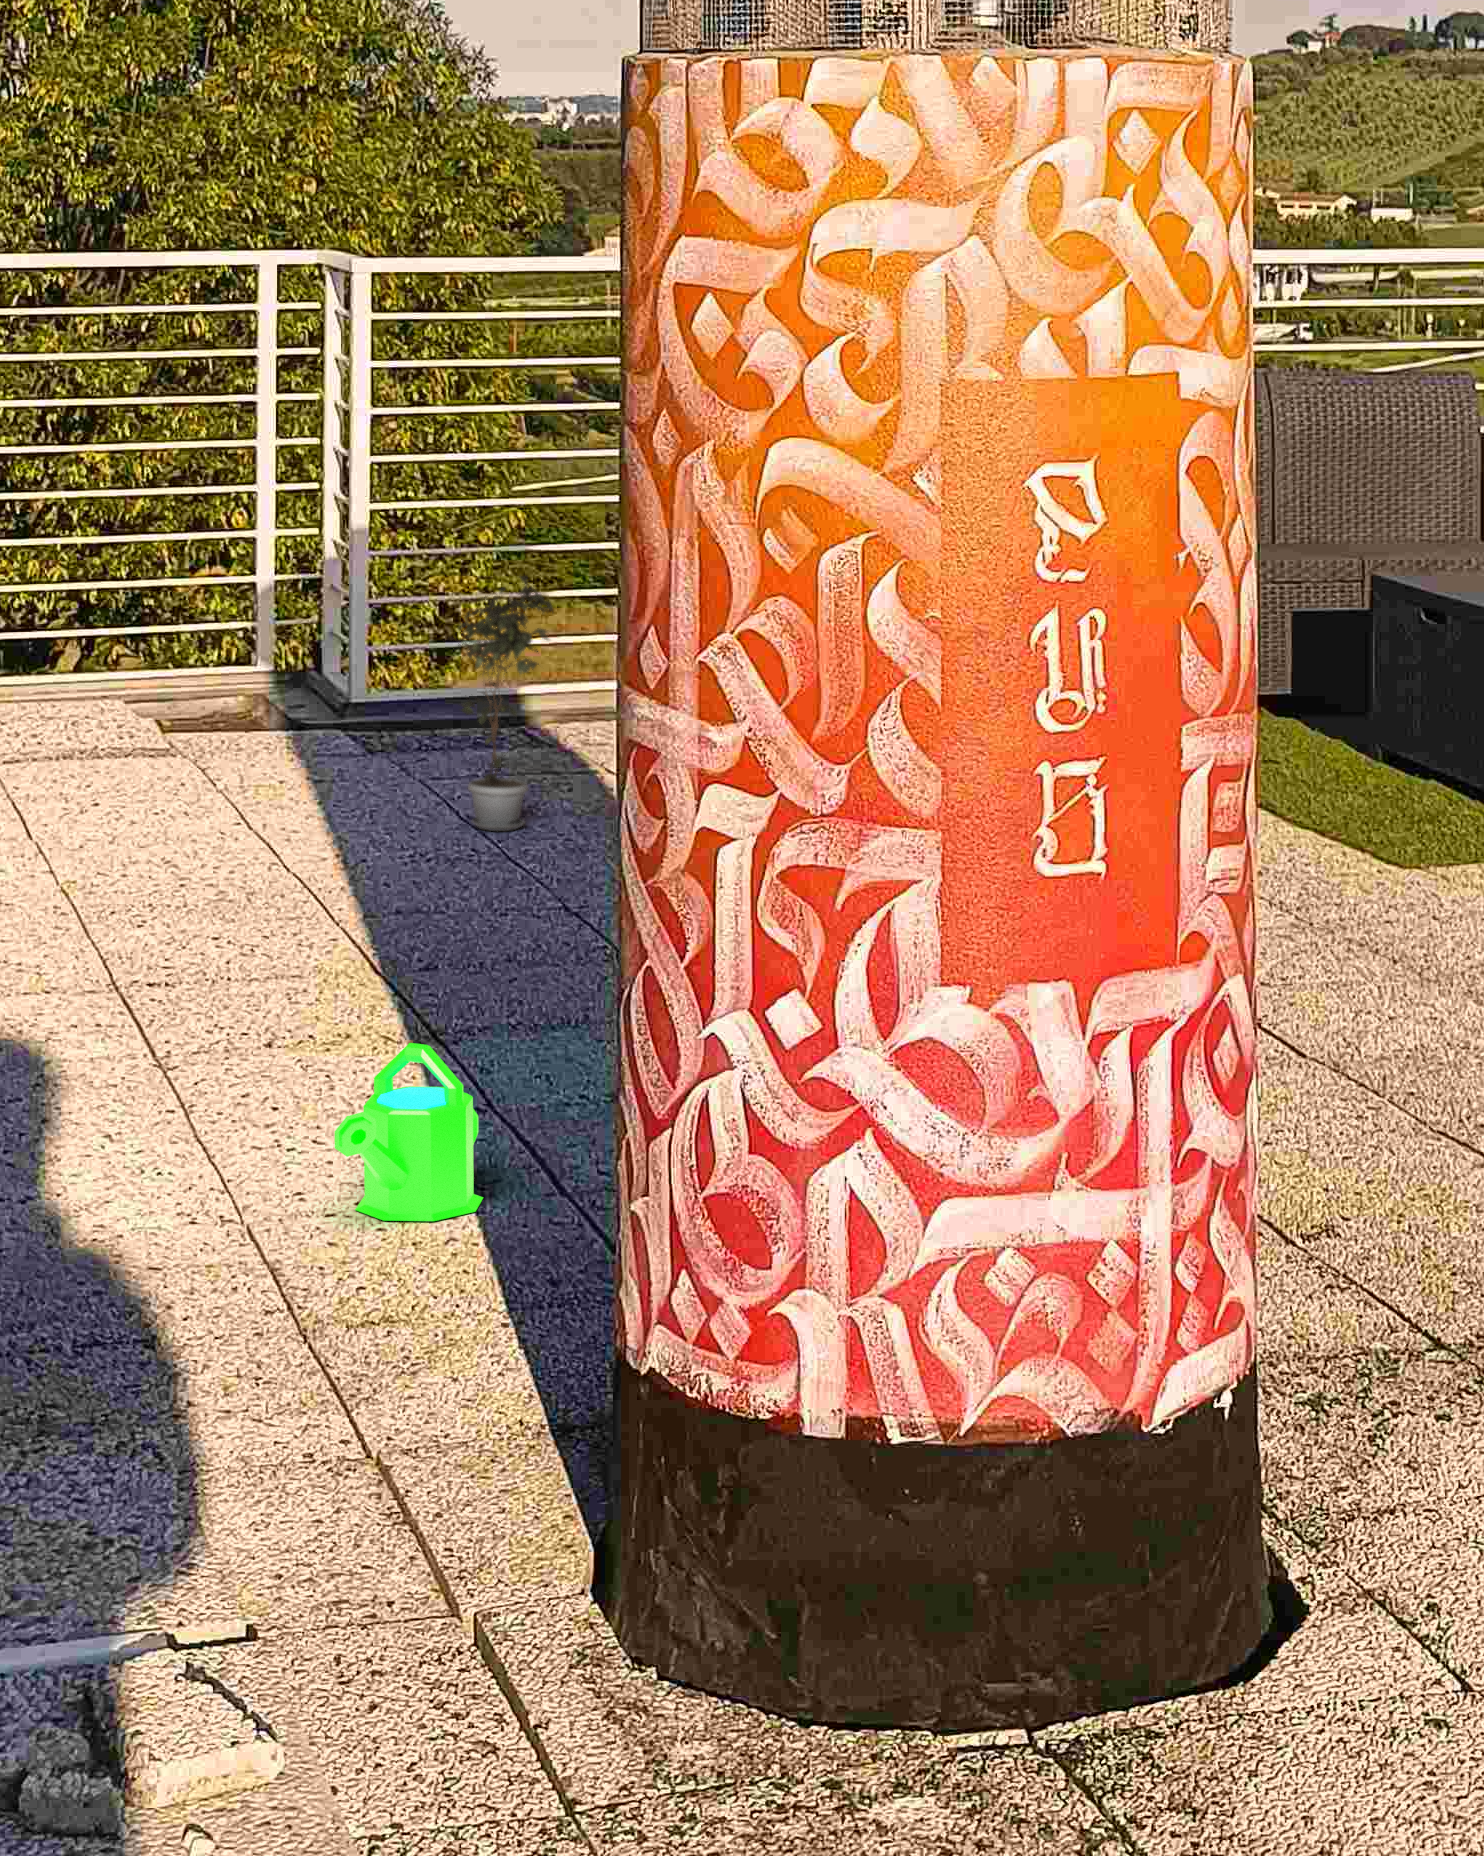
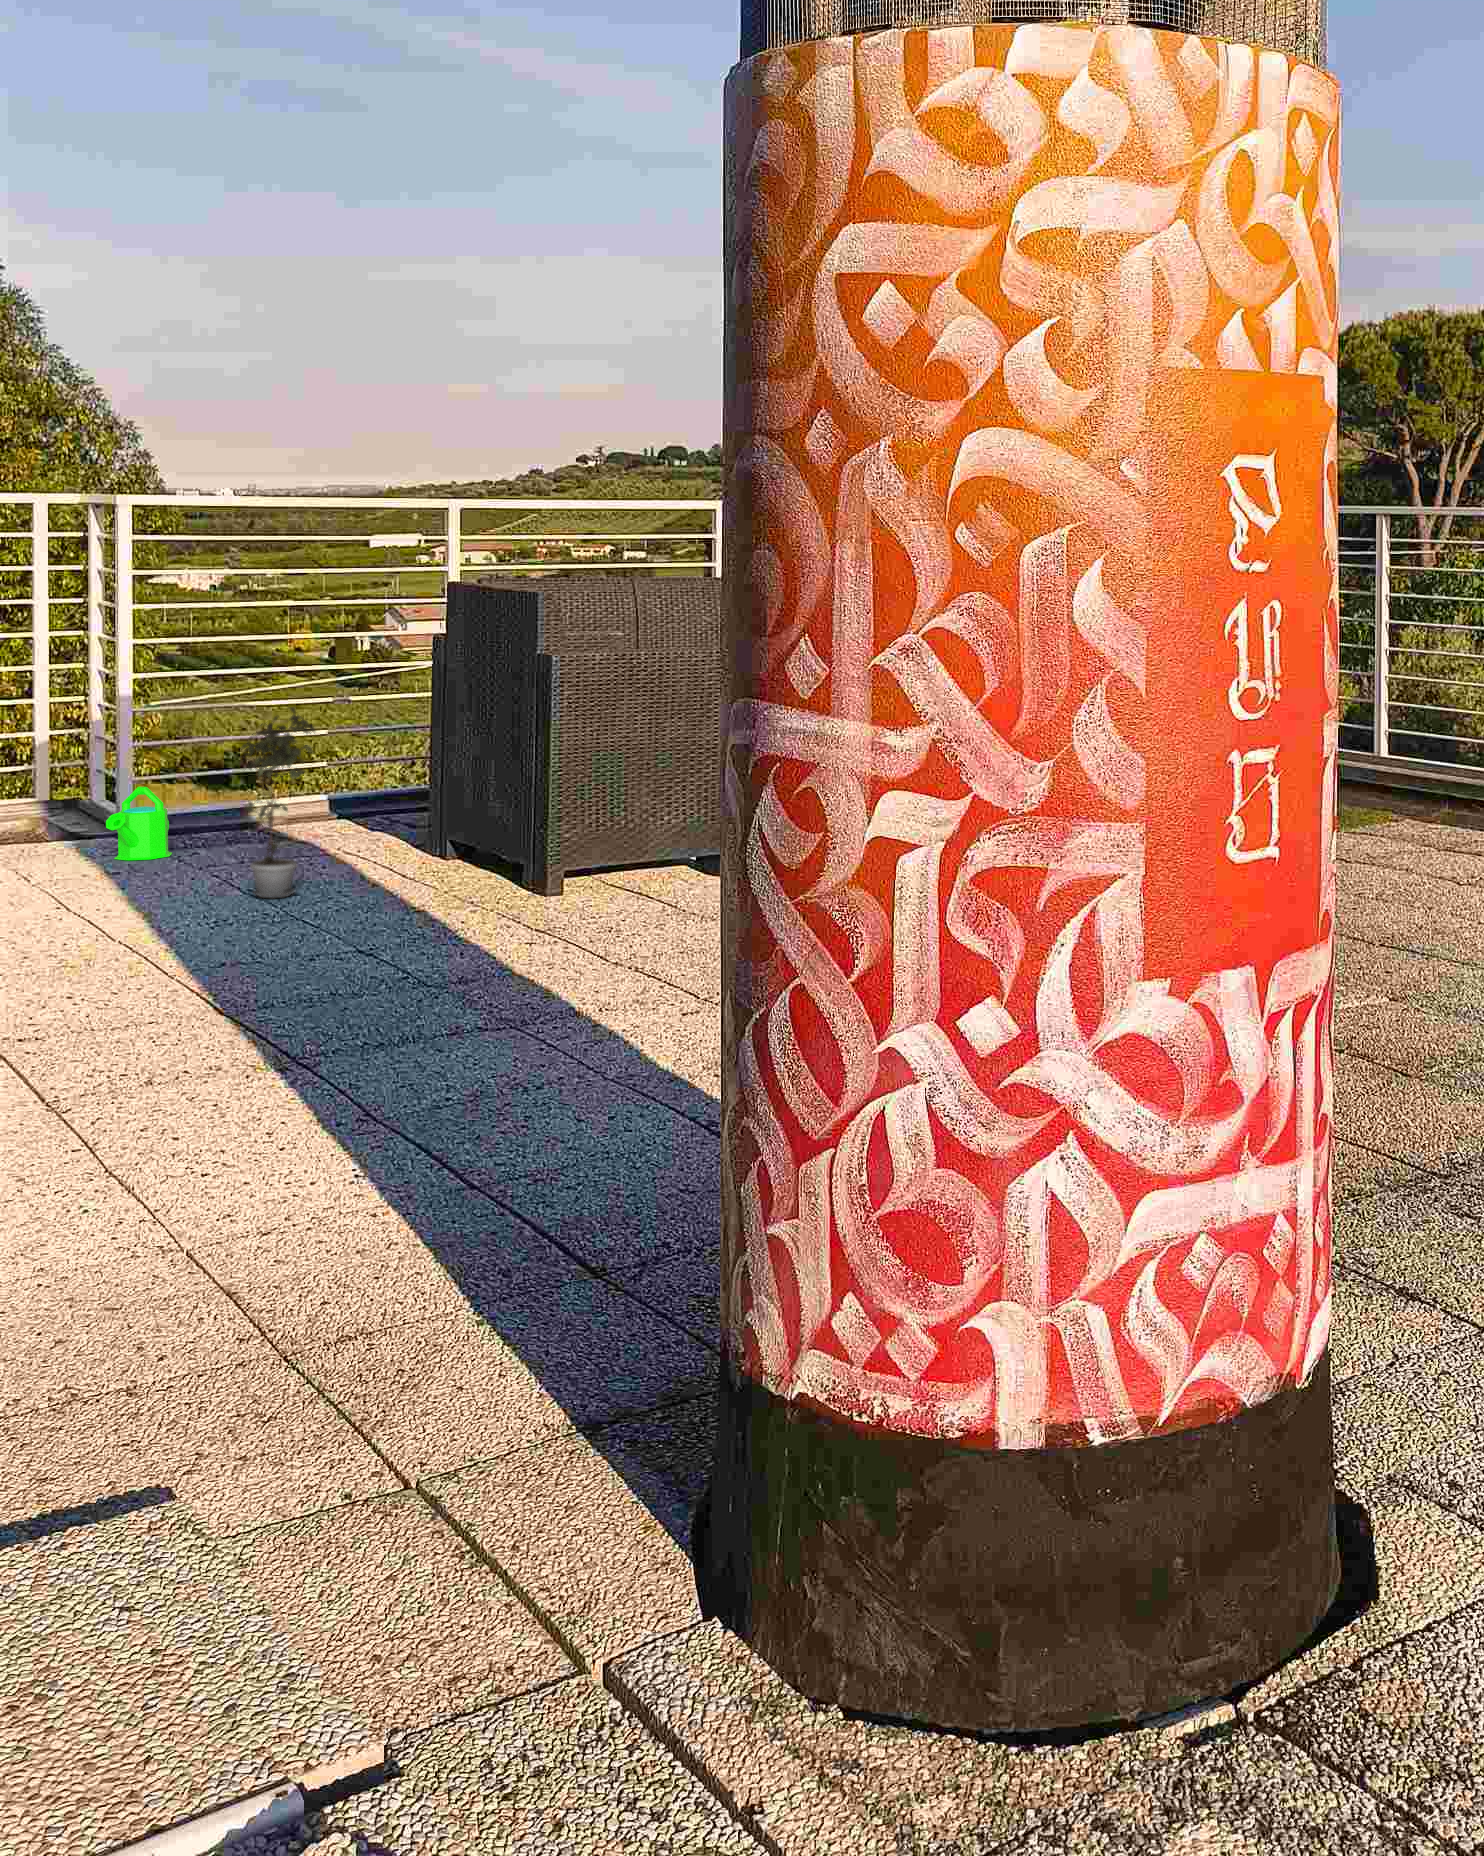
watering can: present [335,1043,483,1221] -> present [106,787,172,861]

